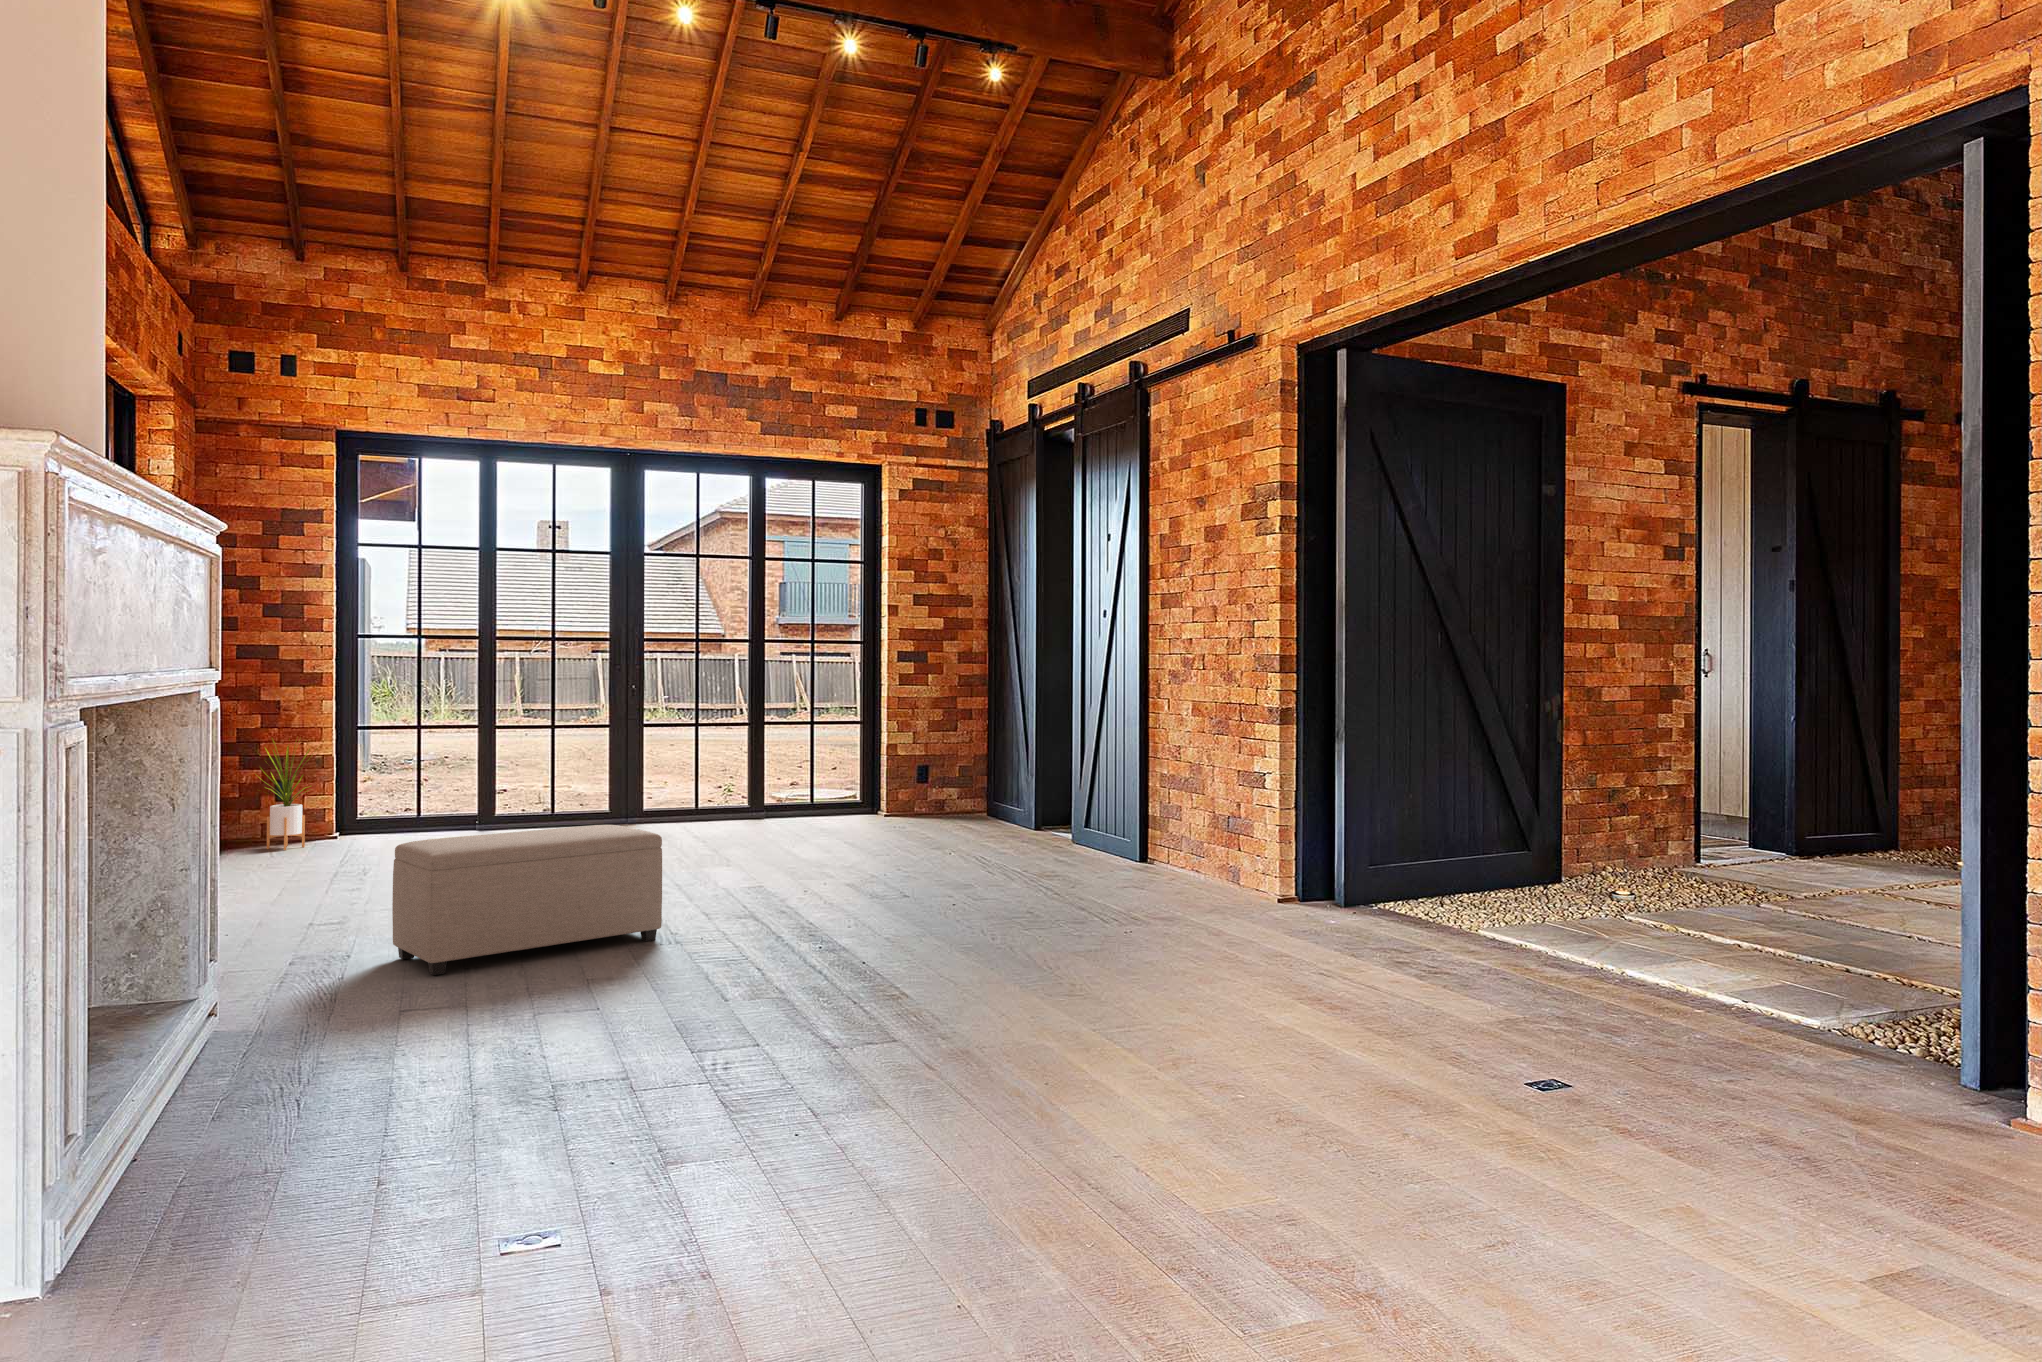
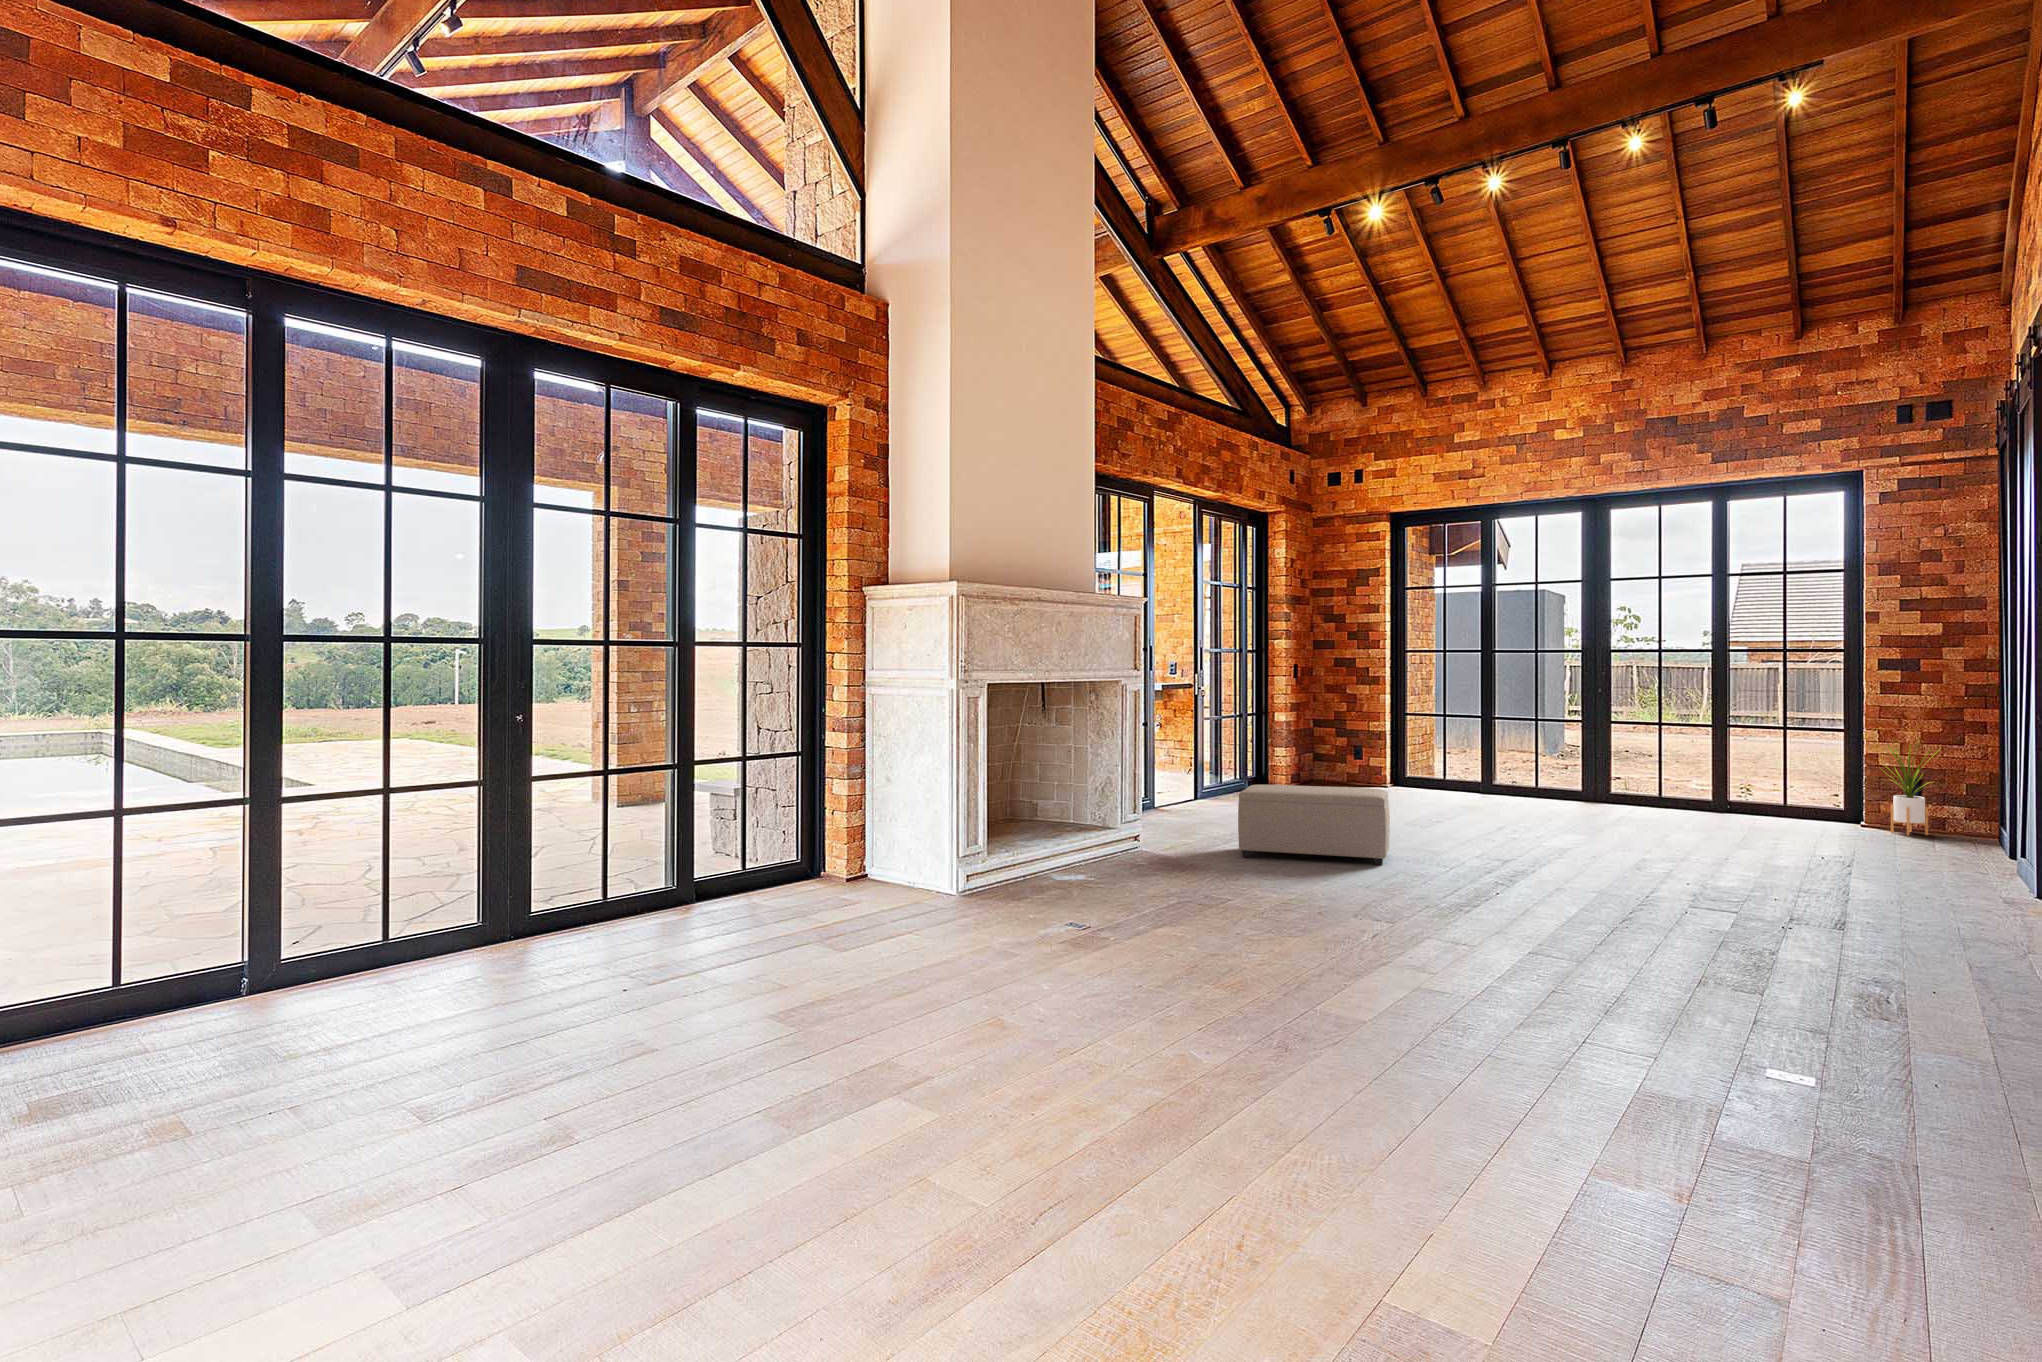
house plant: present [260,746,310,850] -> present [1882,745,1940,836]

